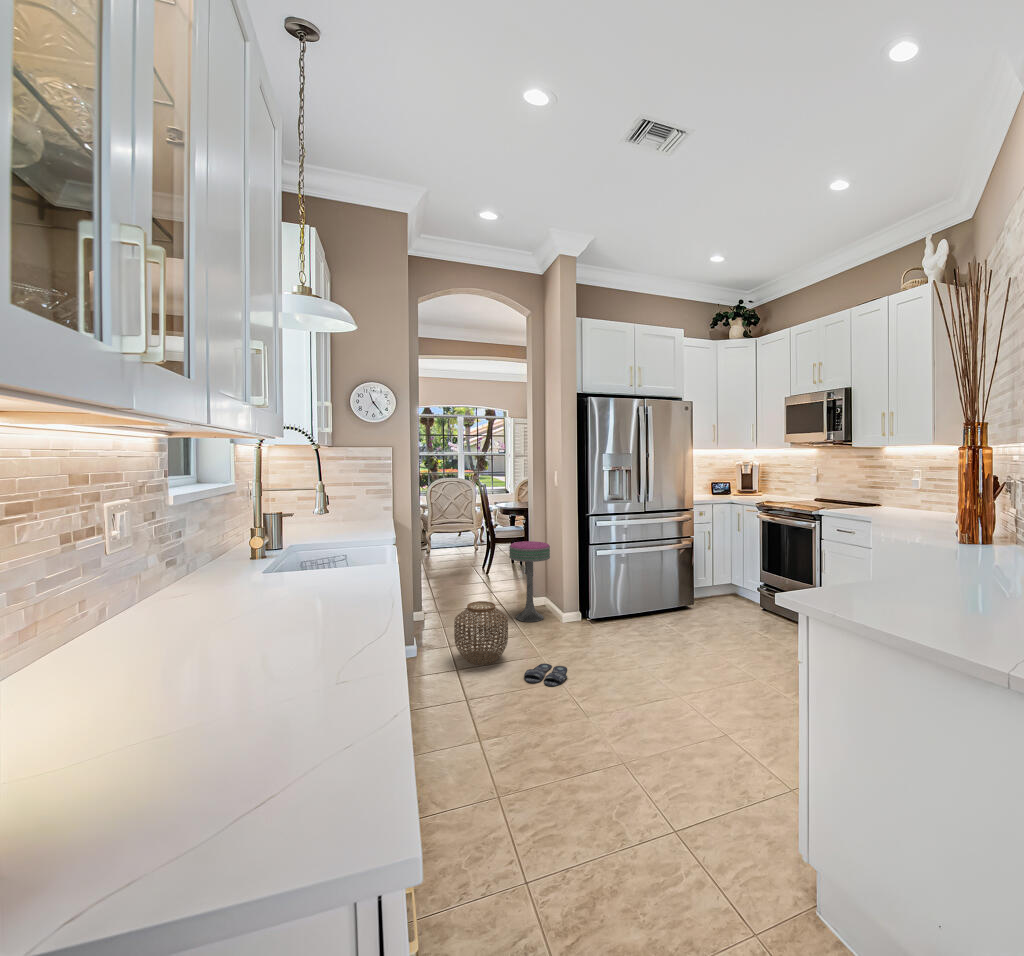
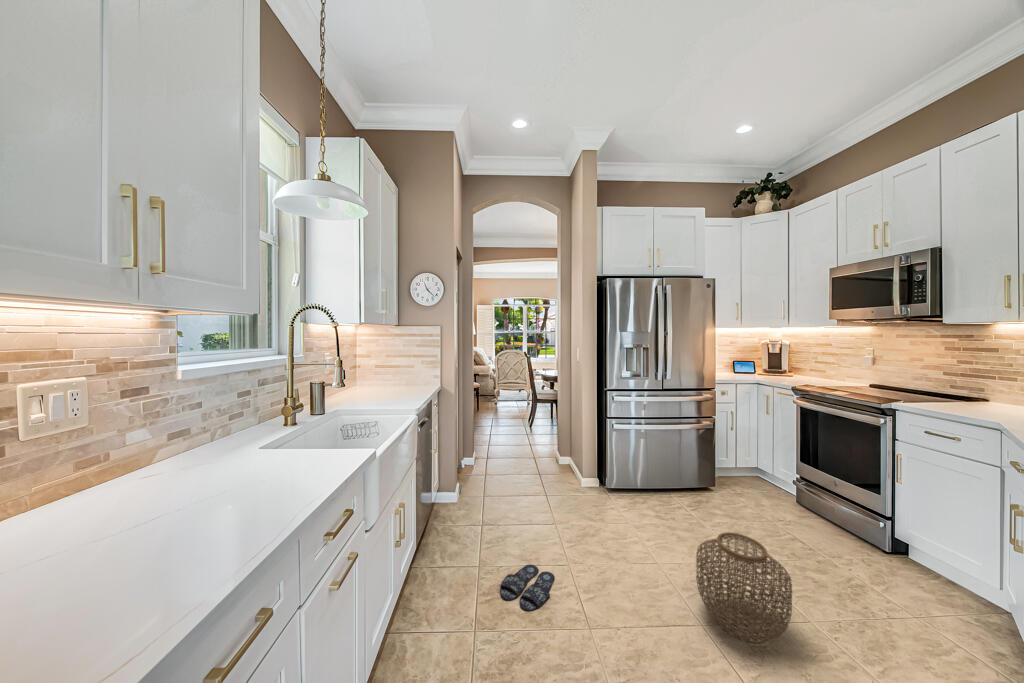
bar stool: present [509,541,550,622] -> none [521,414,561,496]
woven basket: present [454,601,508,665] -> present [696,532,792,643]

